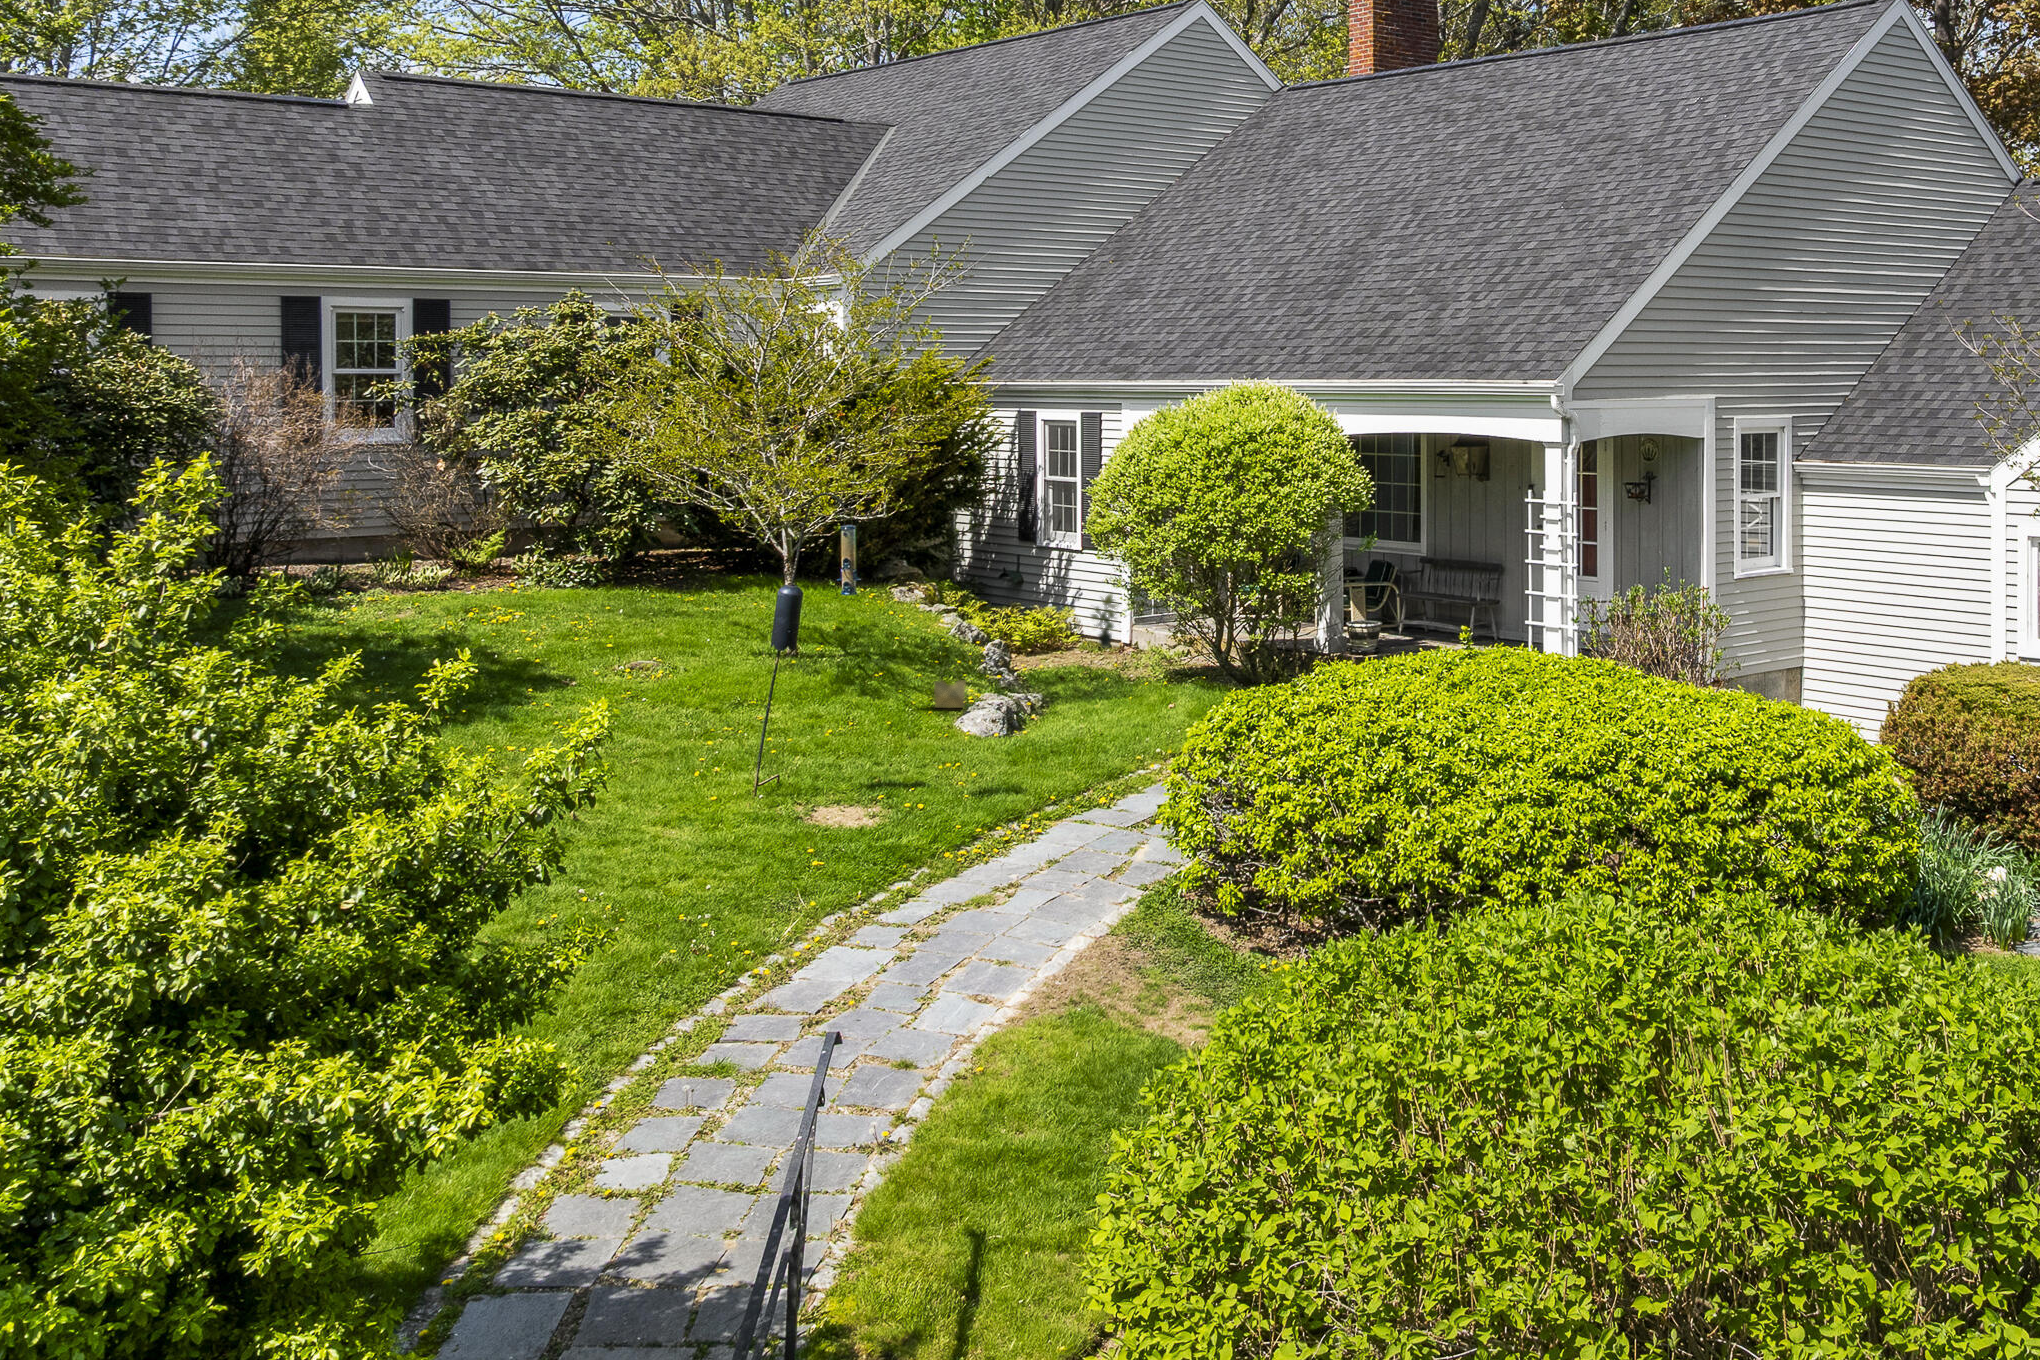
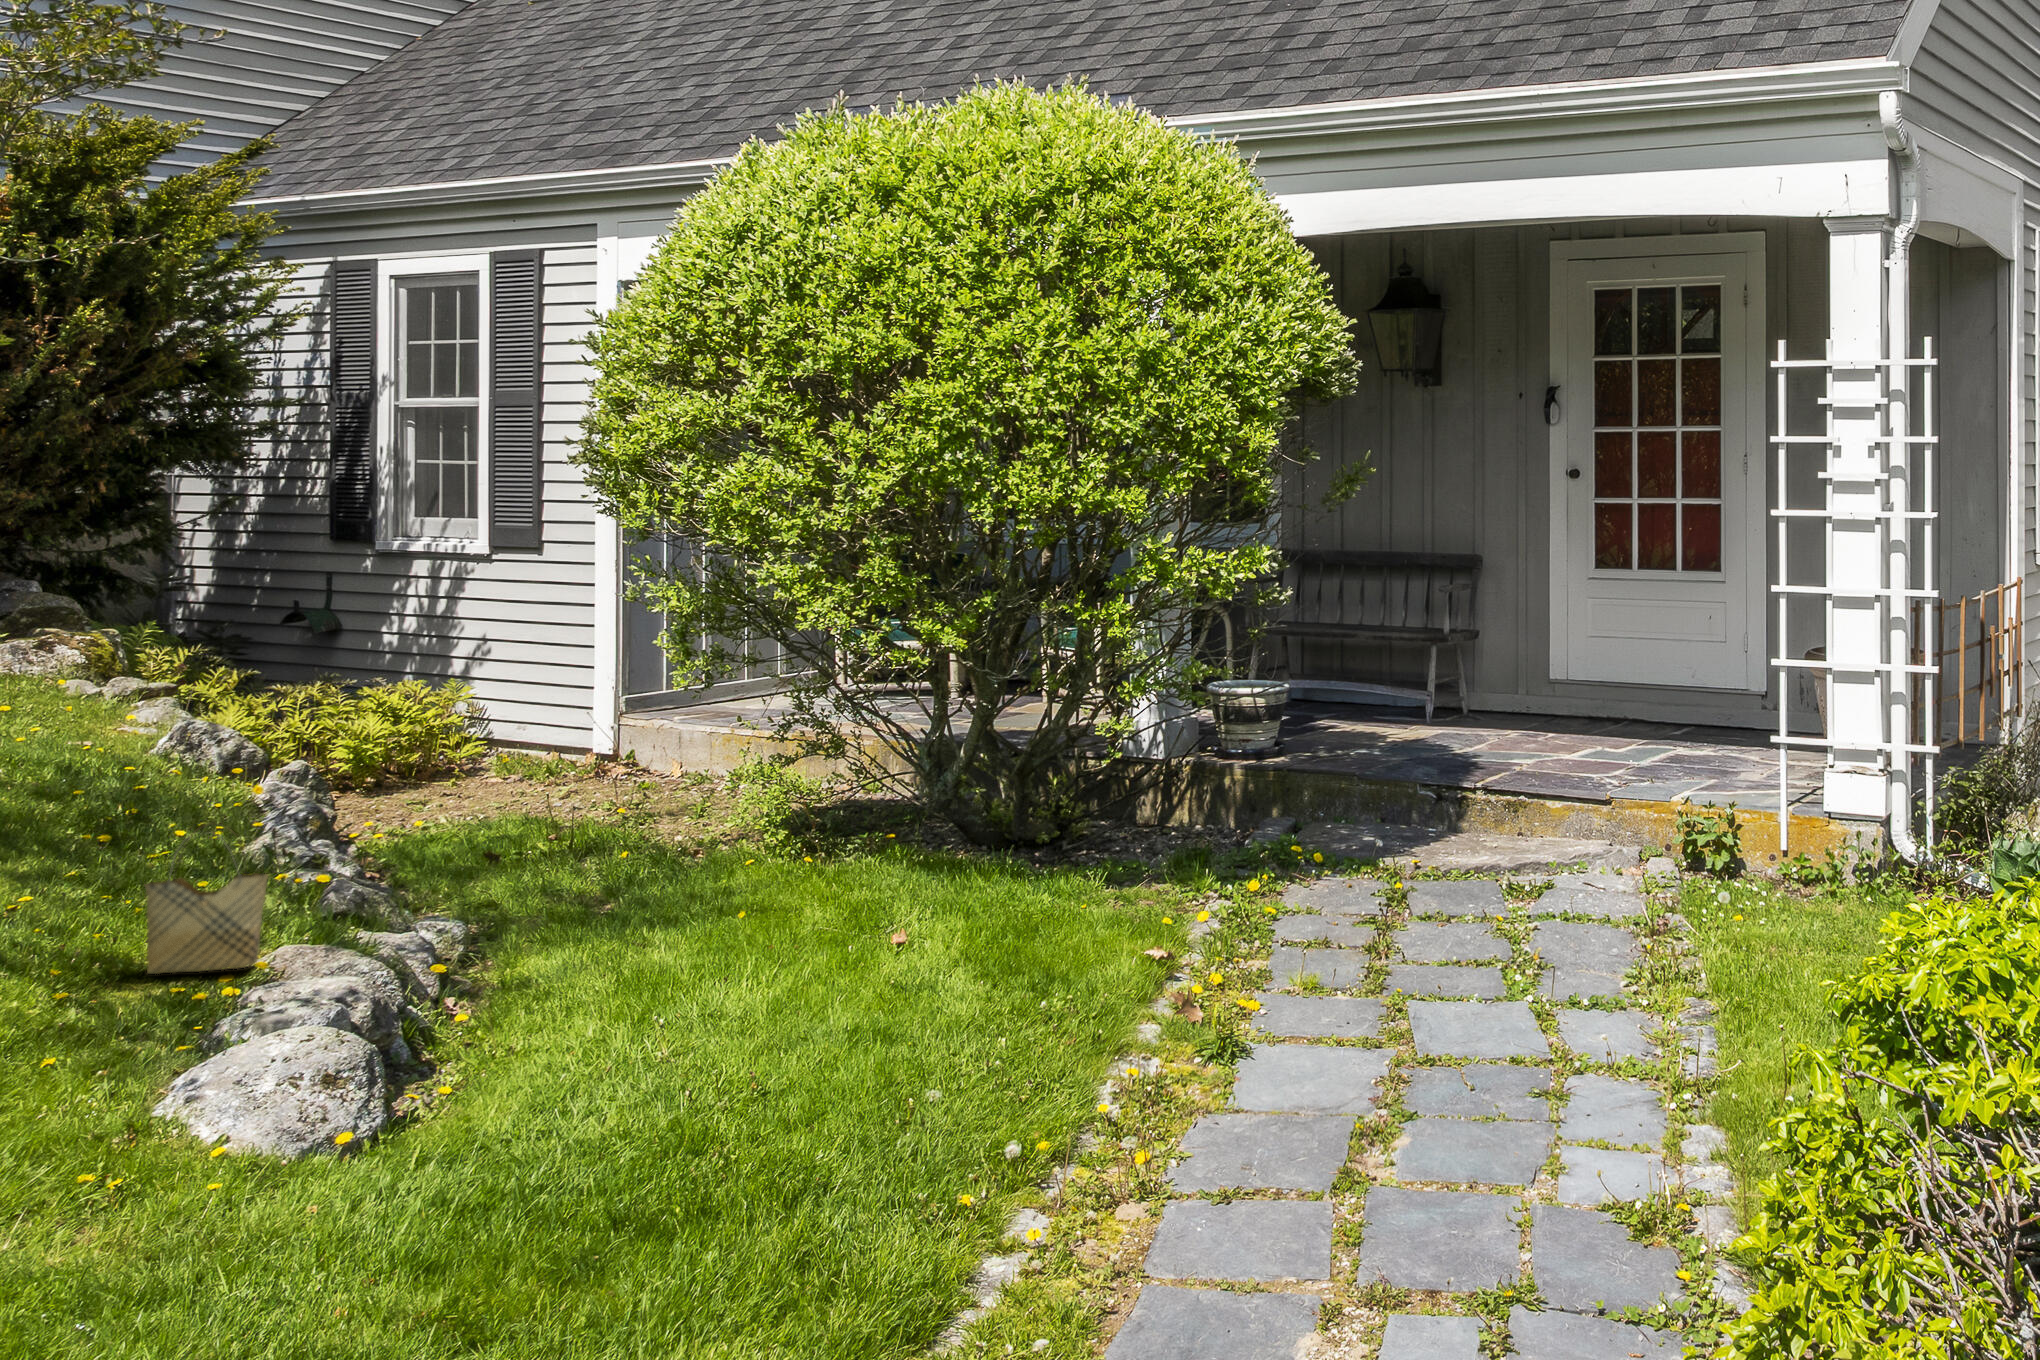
potted plant: present [1092,594,1119,648] -> none [522,643,596,769]

